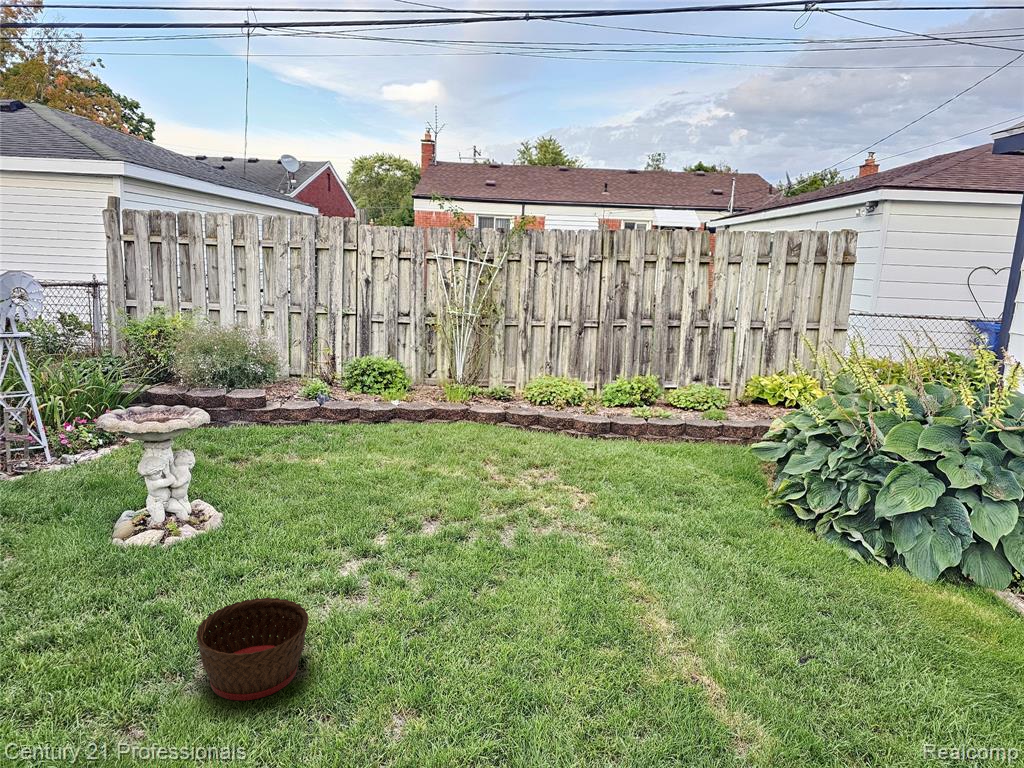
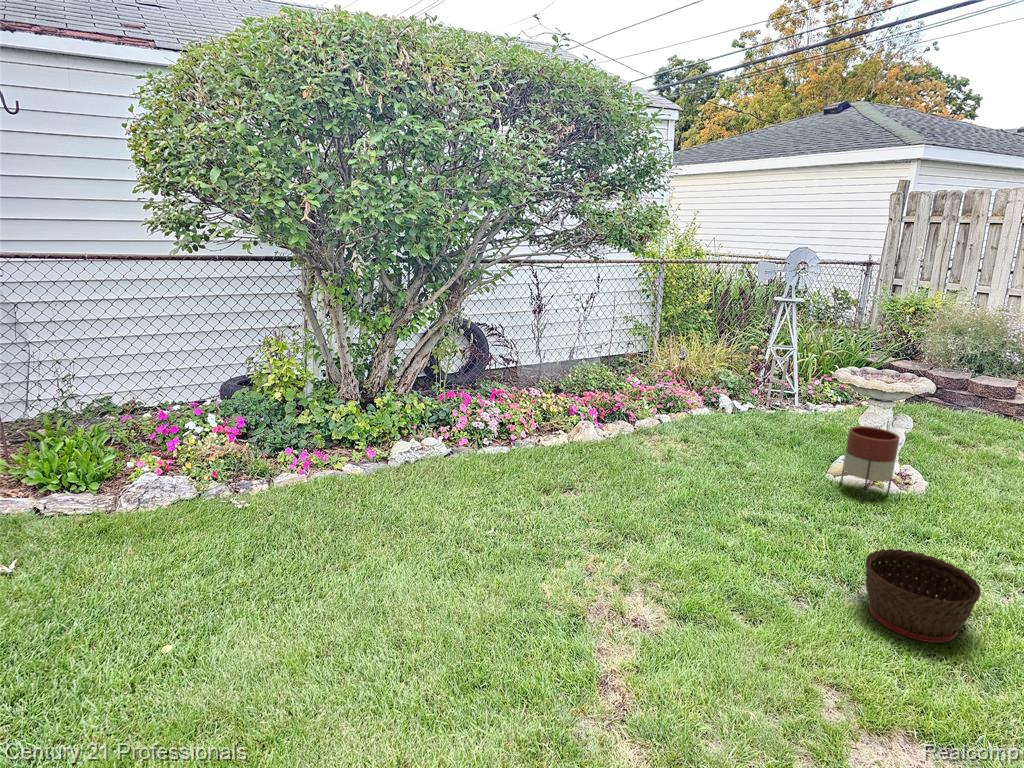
planter: none [131,473,190,563] -> present [840,426,900,503]

